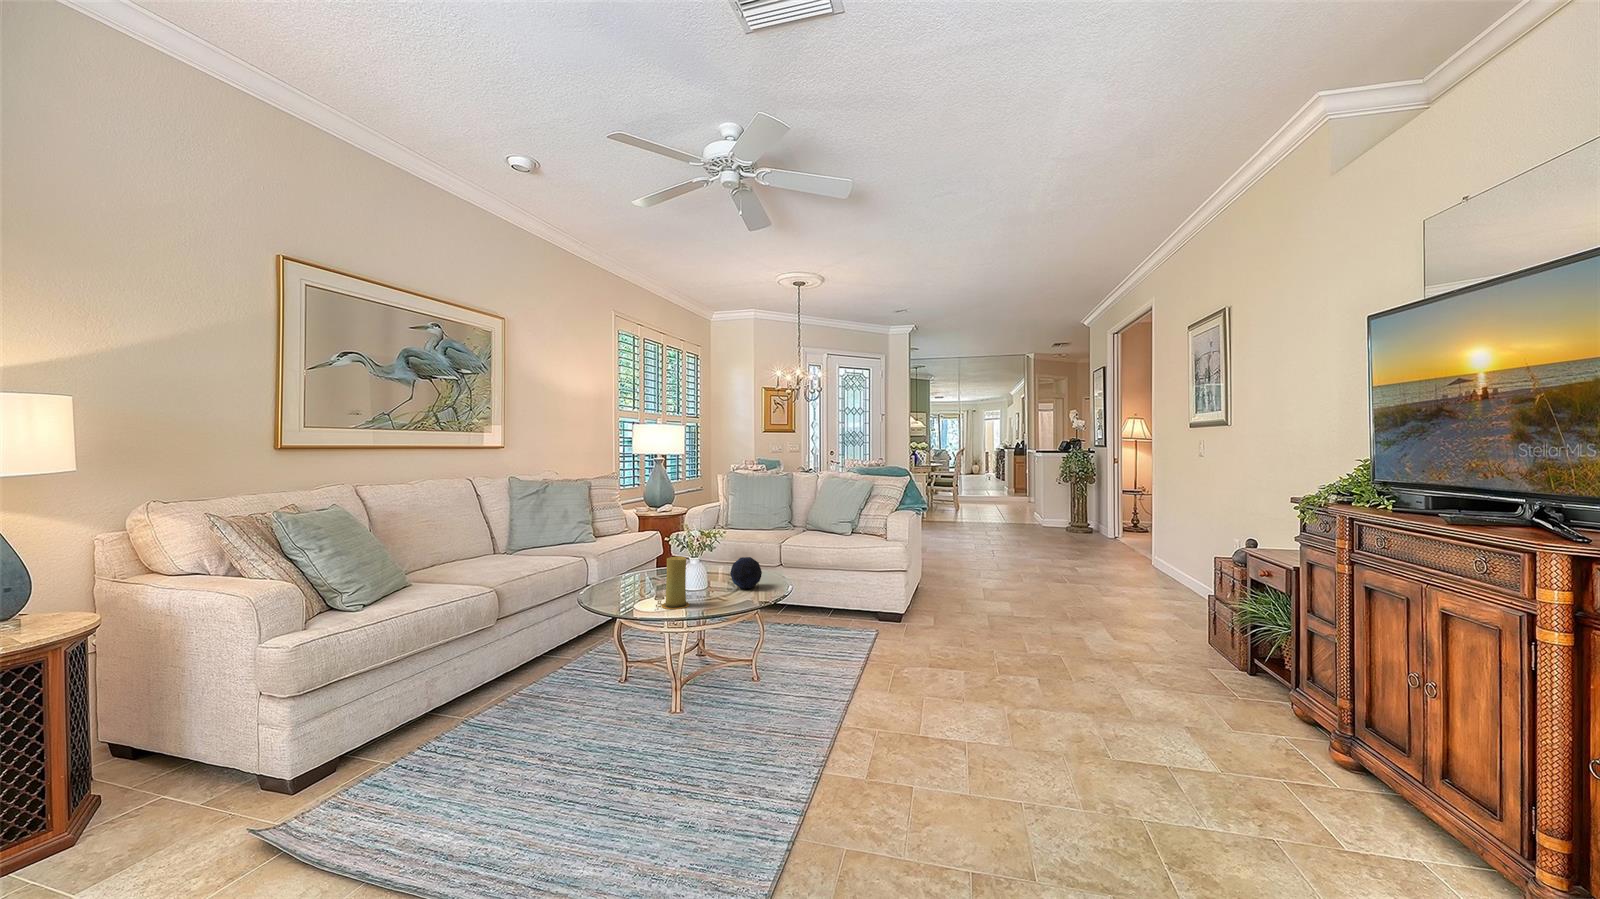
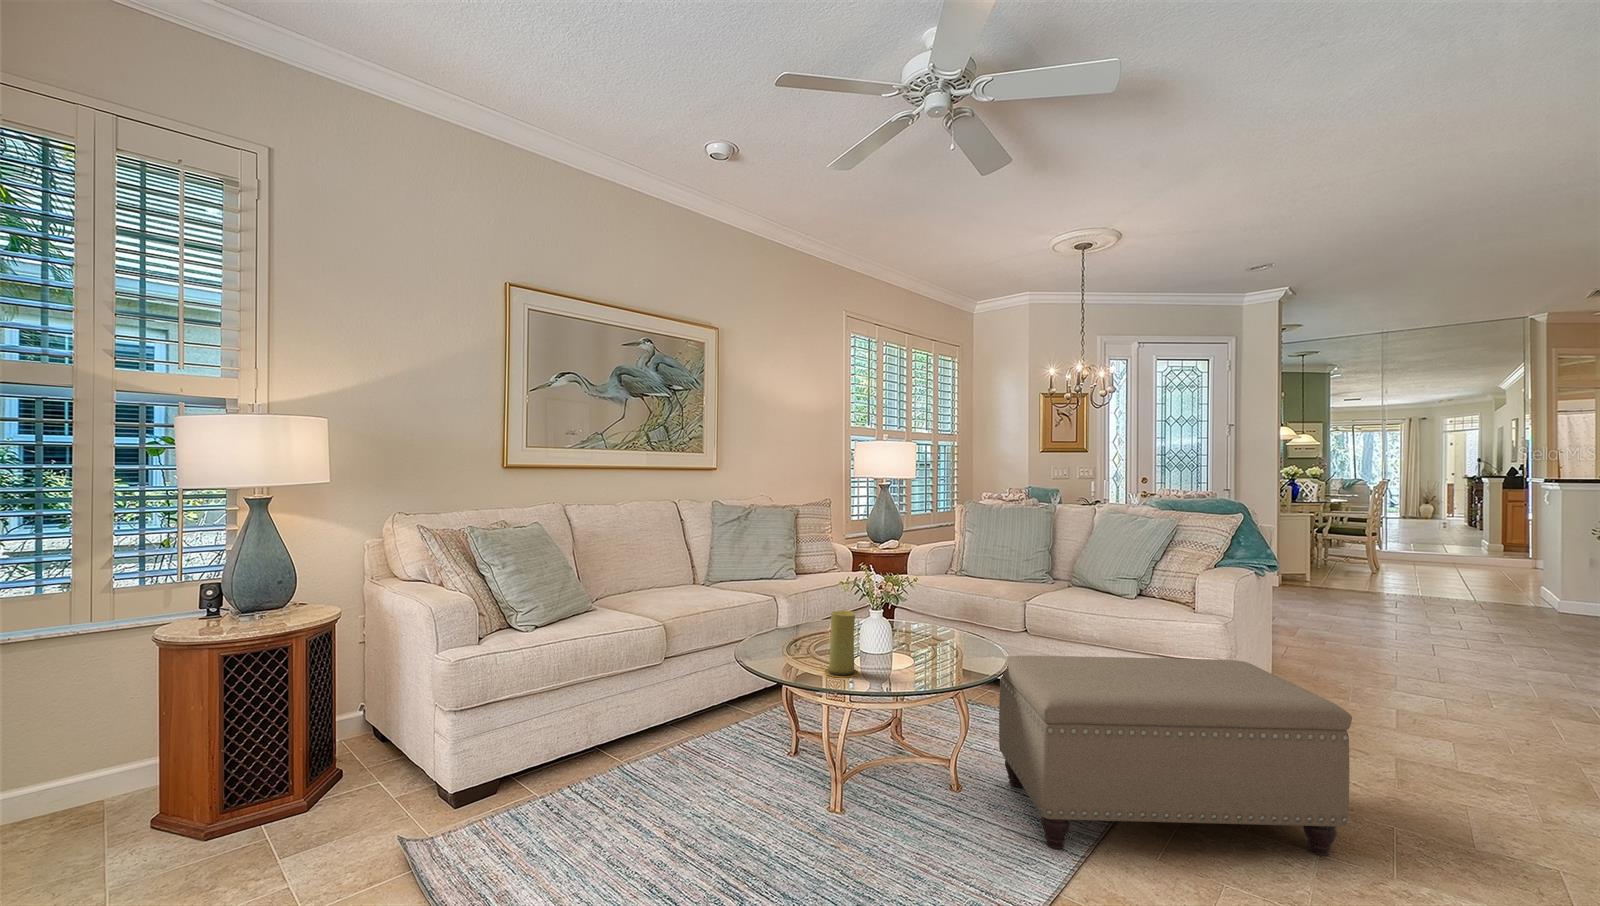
decorative orb: present [730,557,762,589] -> none [922,620,966,662]
ottoman: none [782,565,992,704] -> present [999,655,1352,857]

